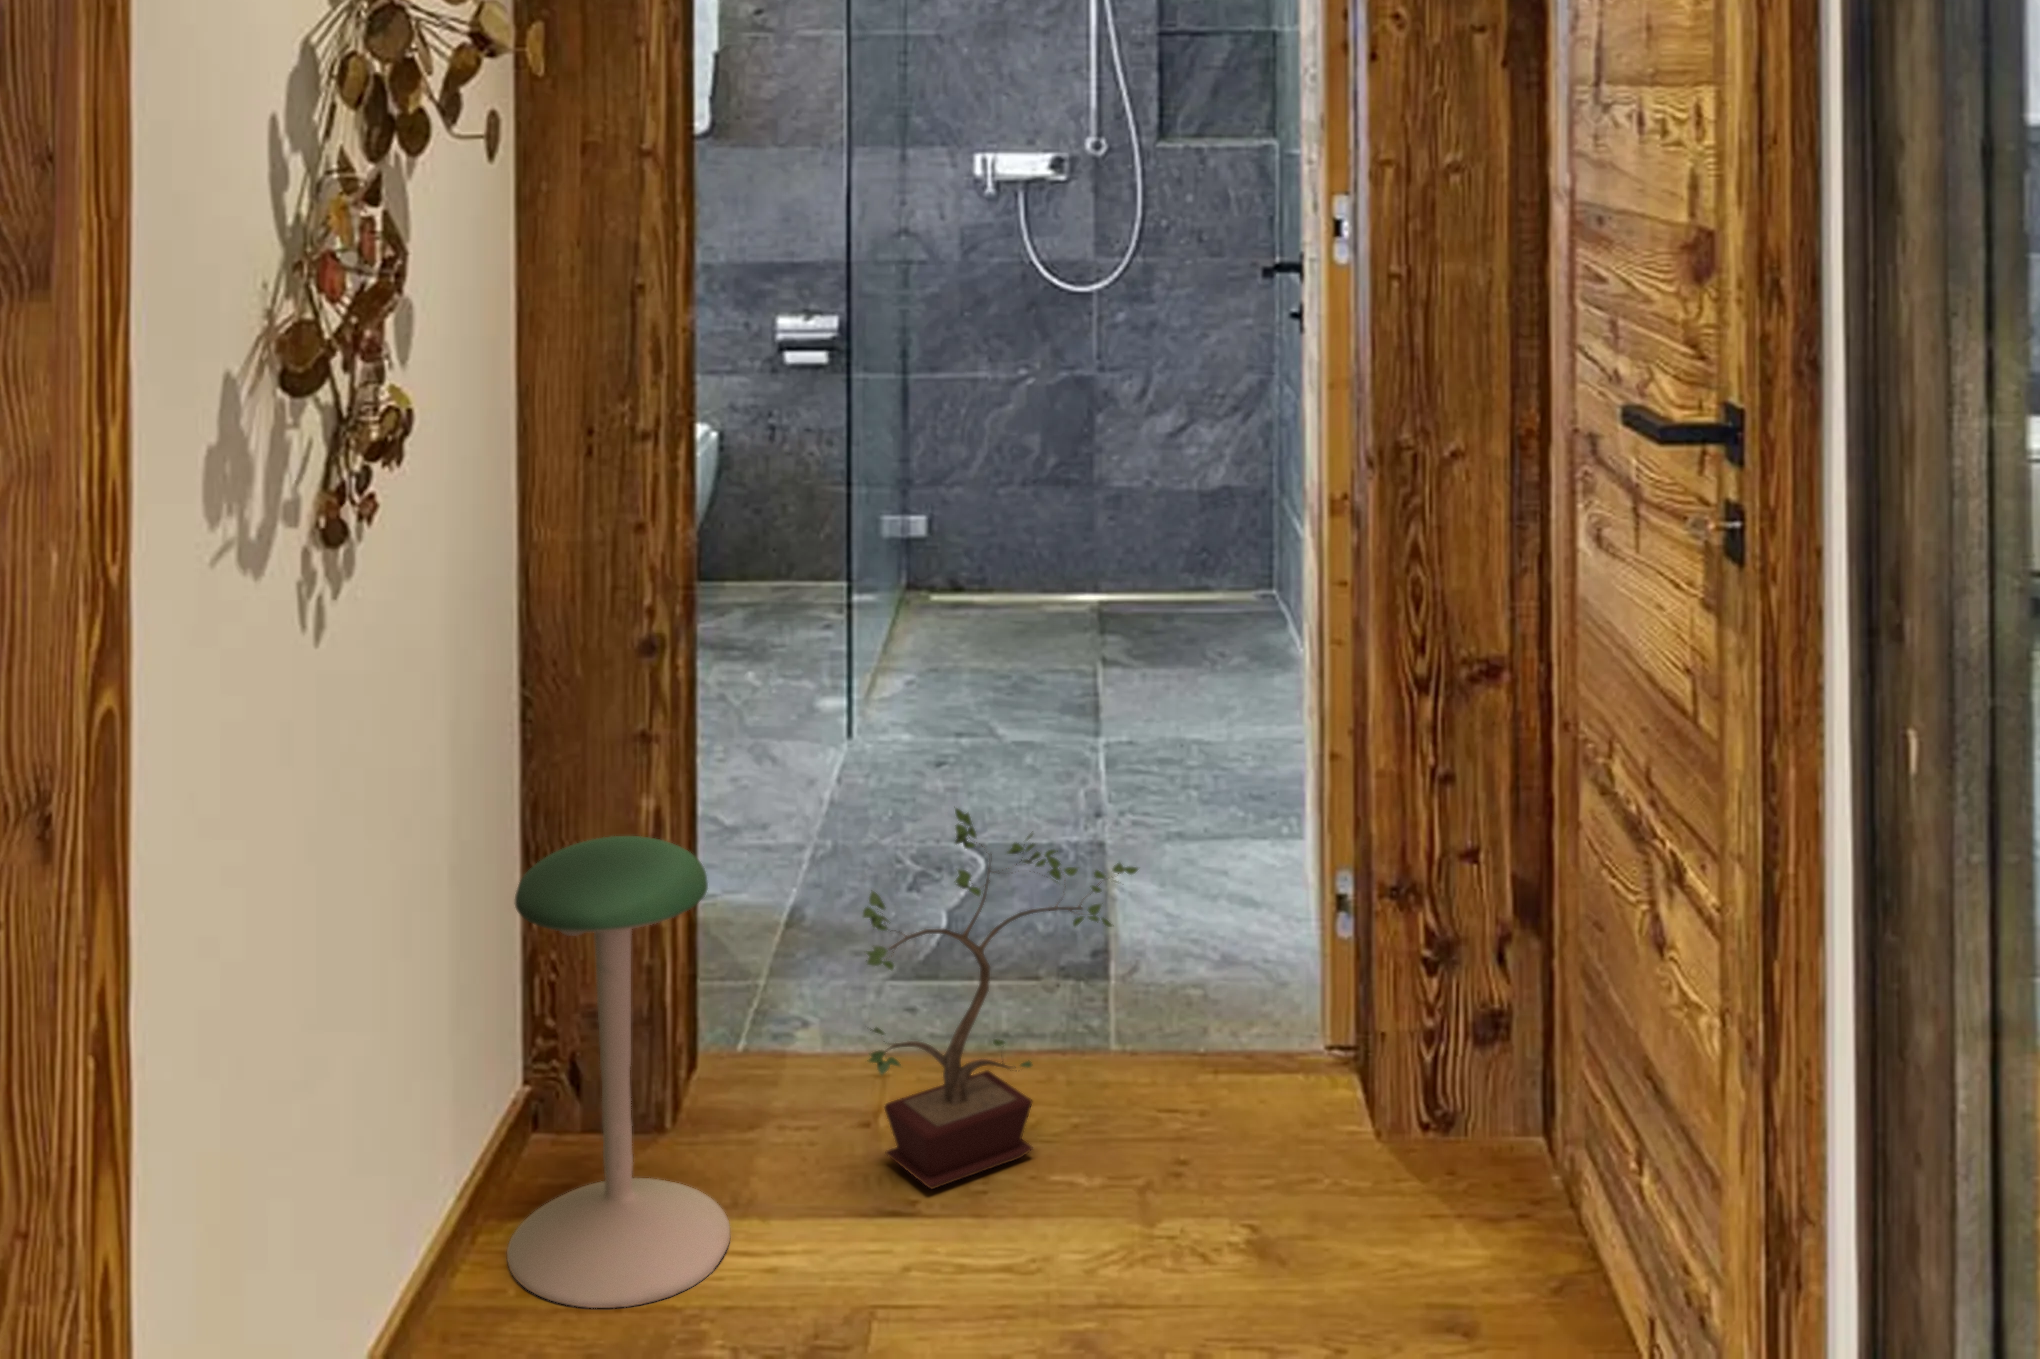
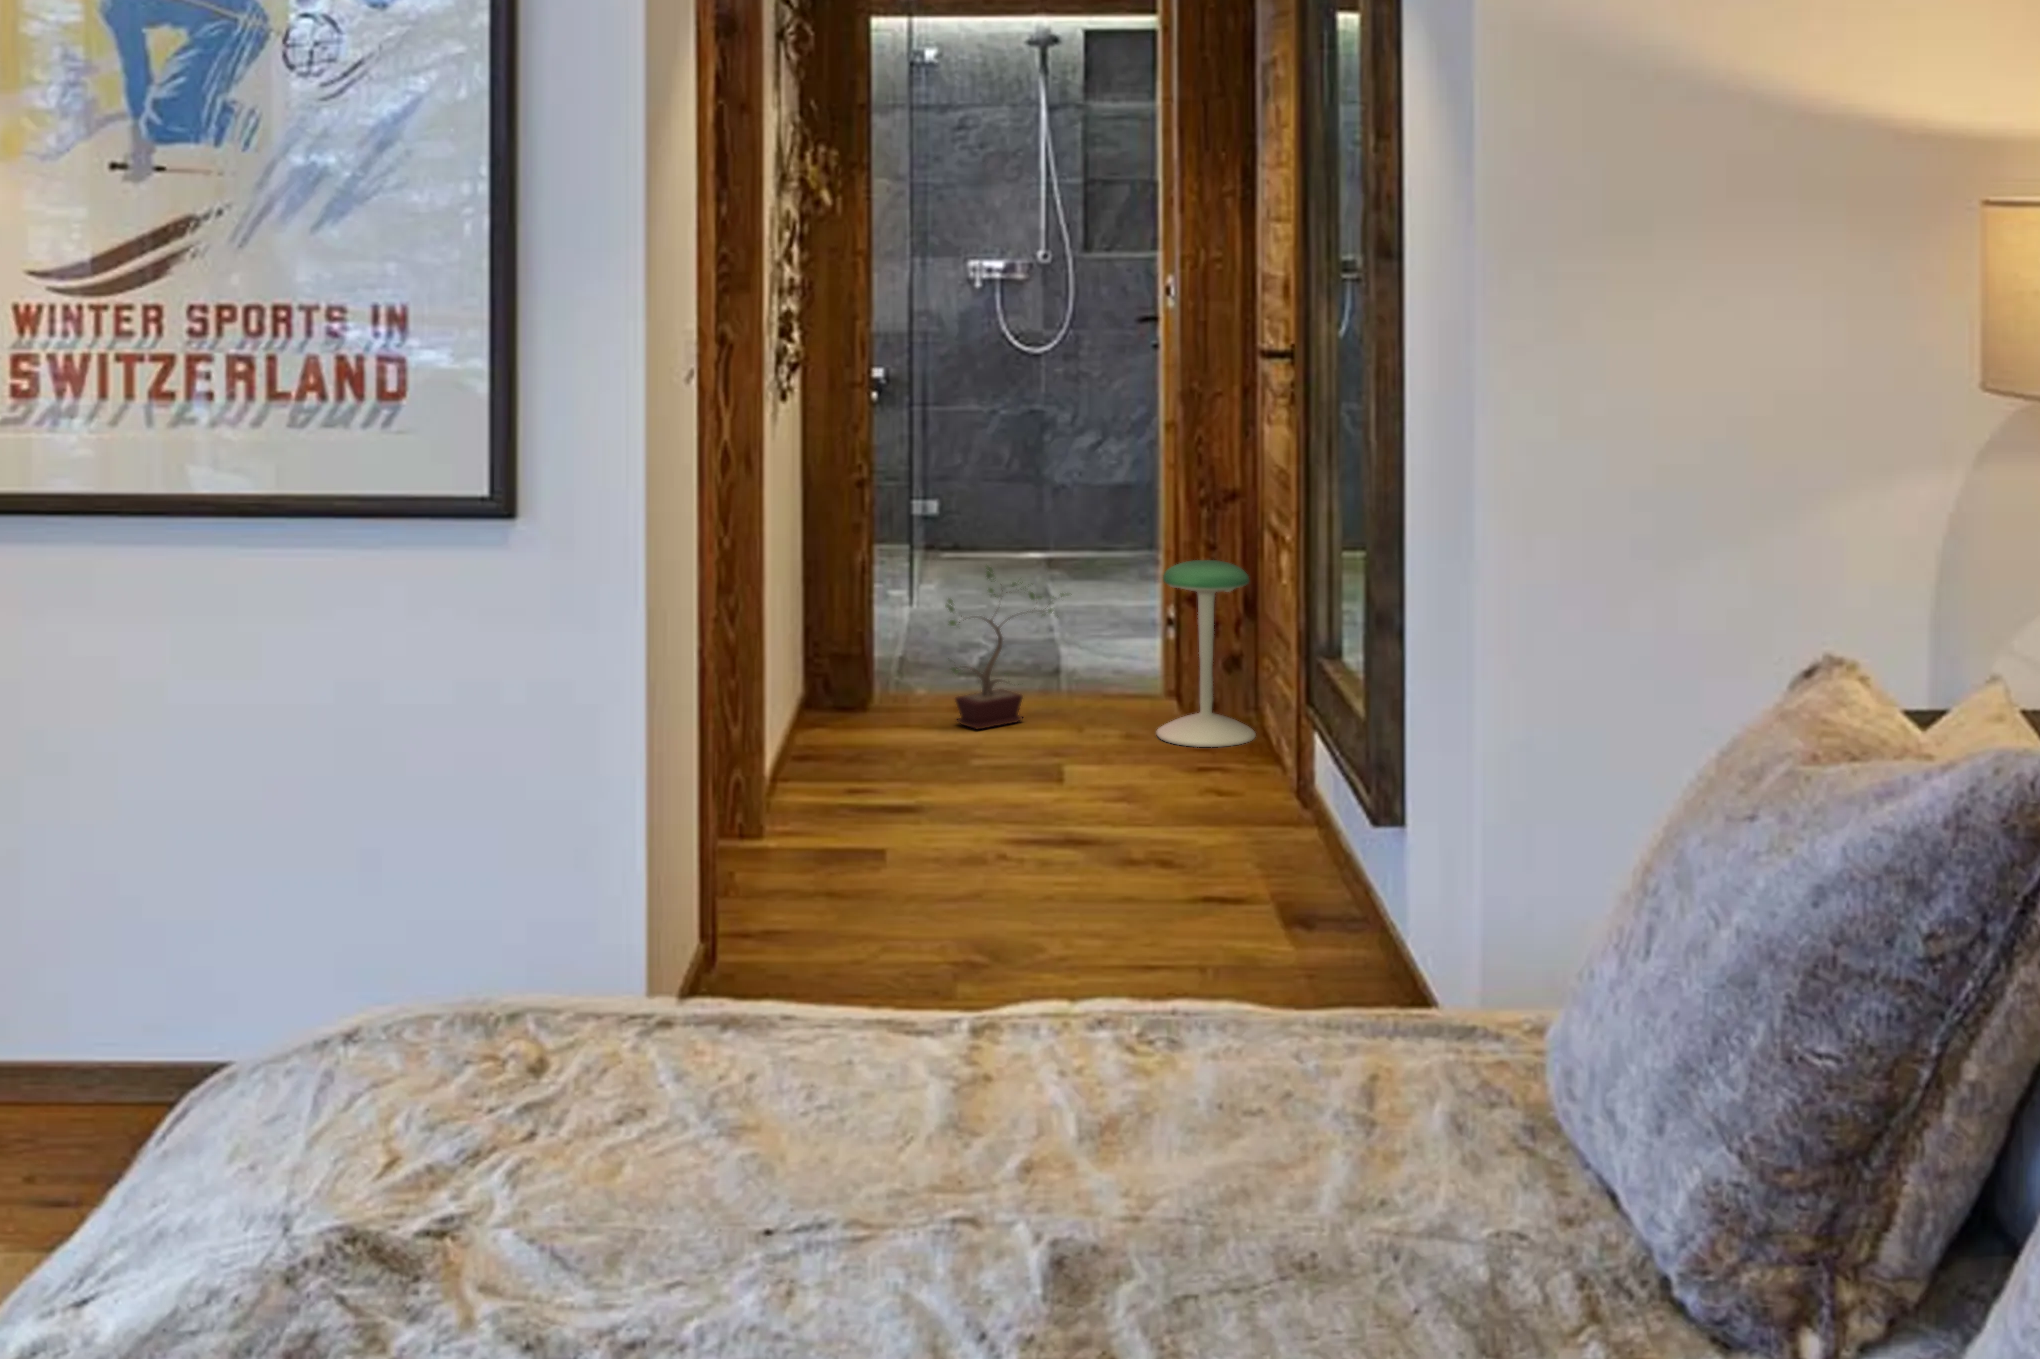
stool: present [507,836,730,1308] -> present [1157,560,1256,747]

